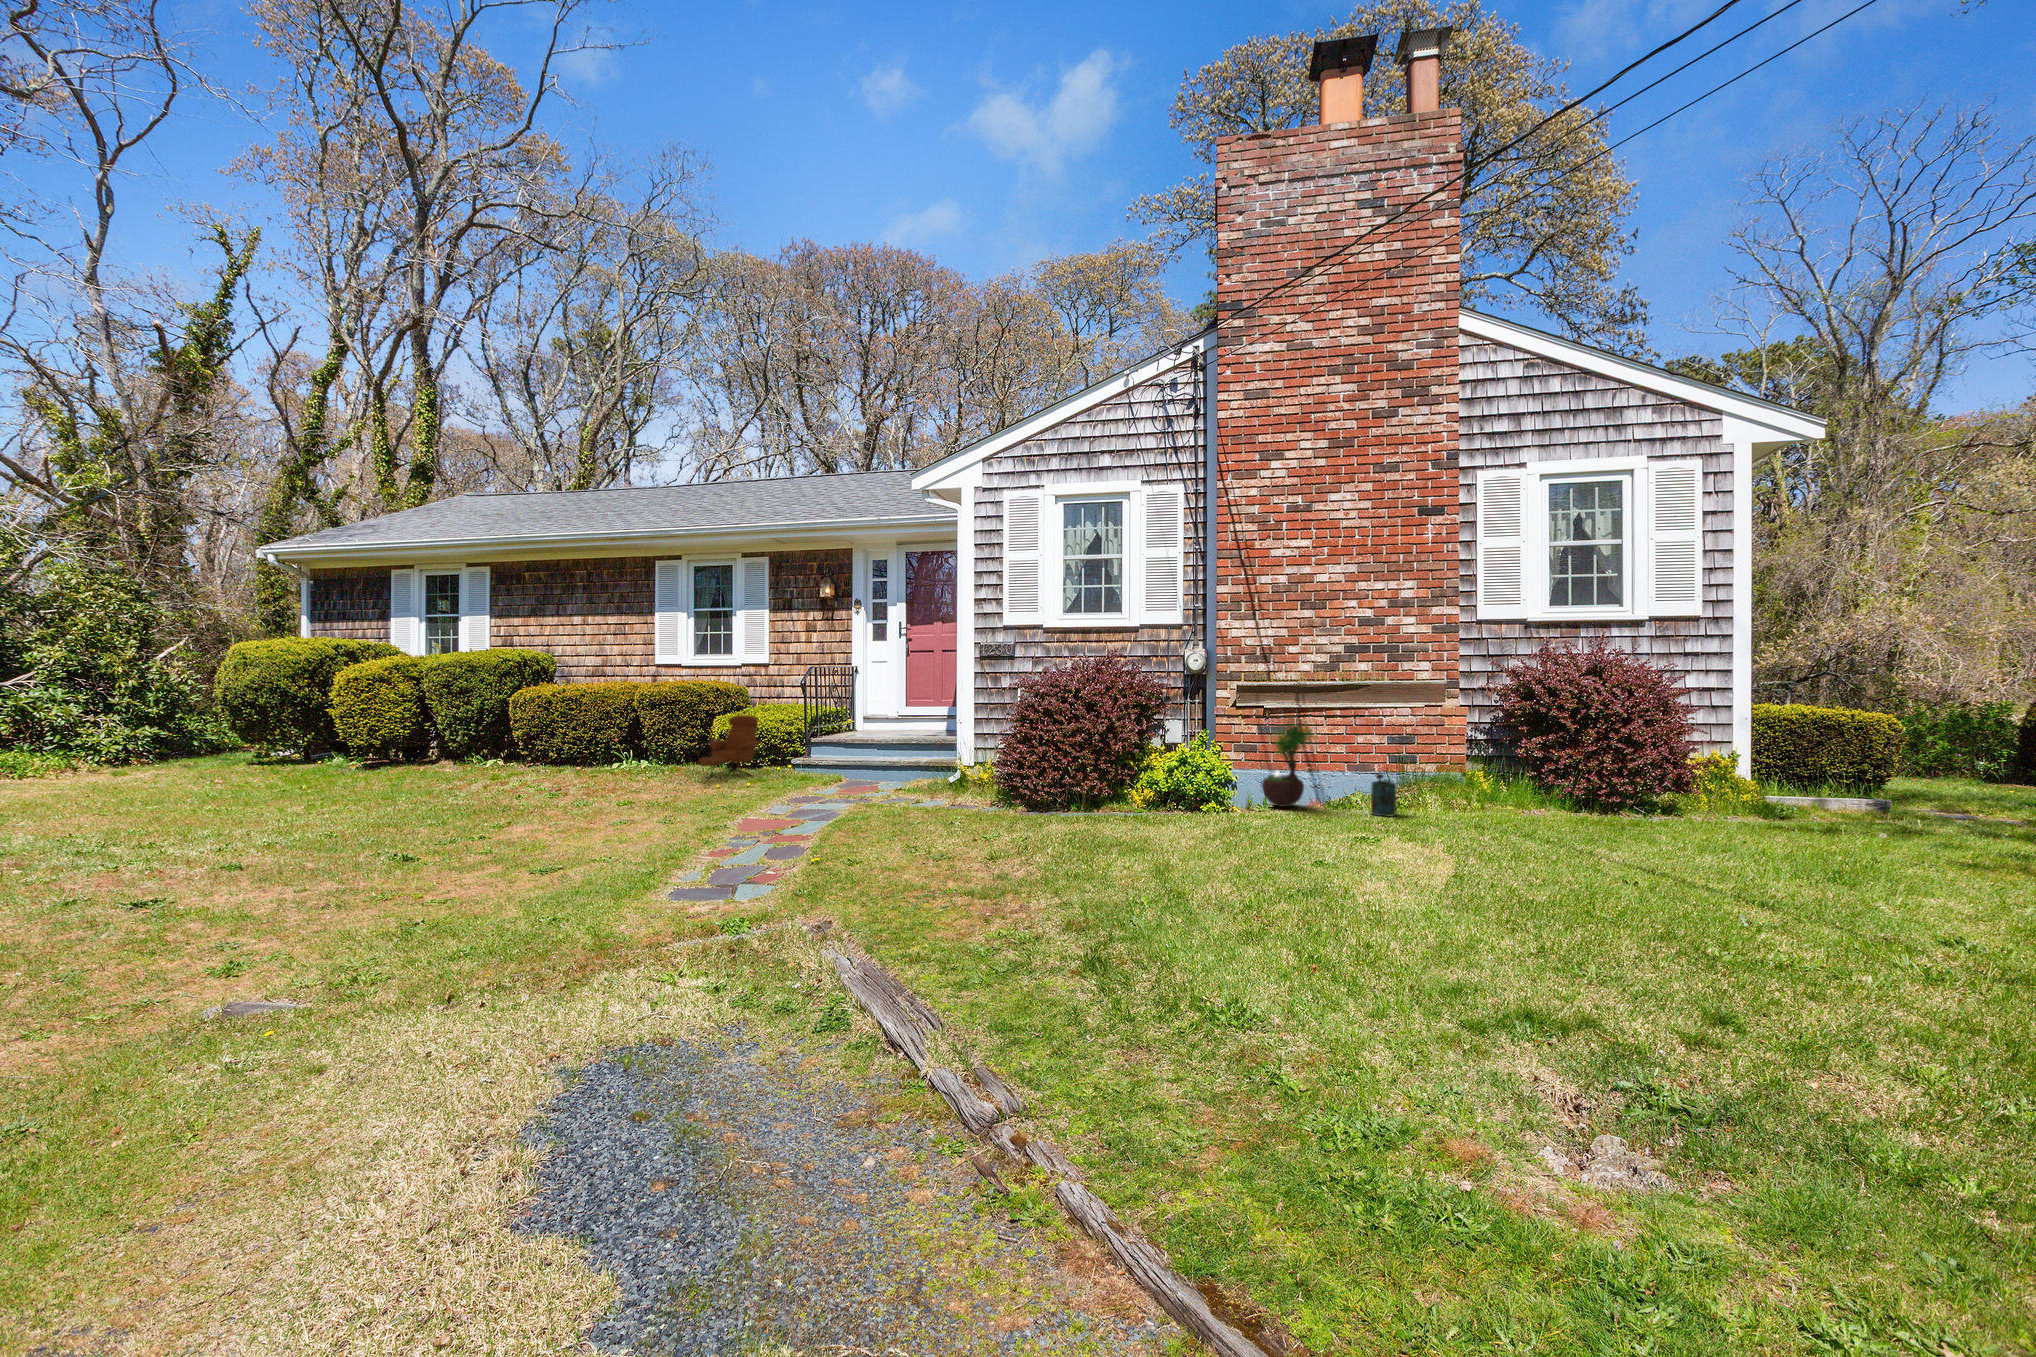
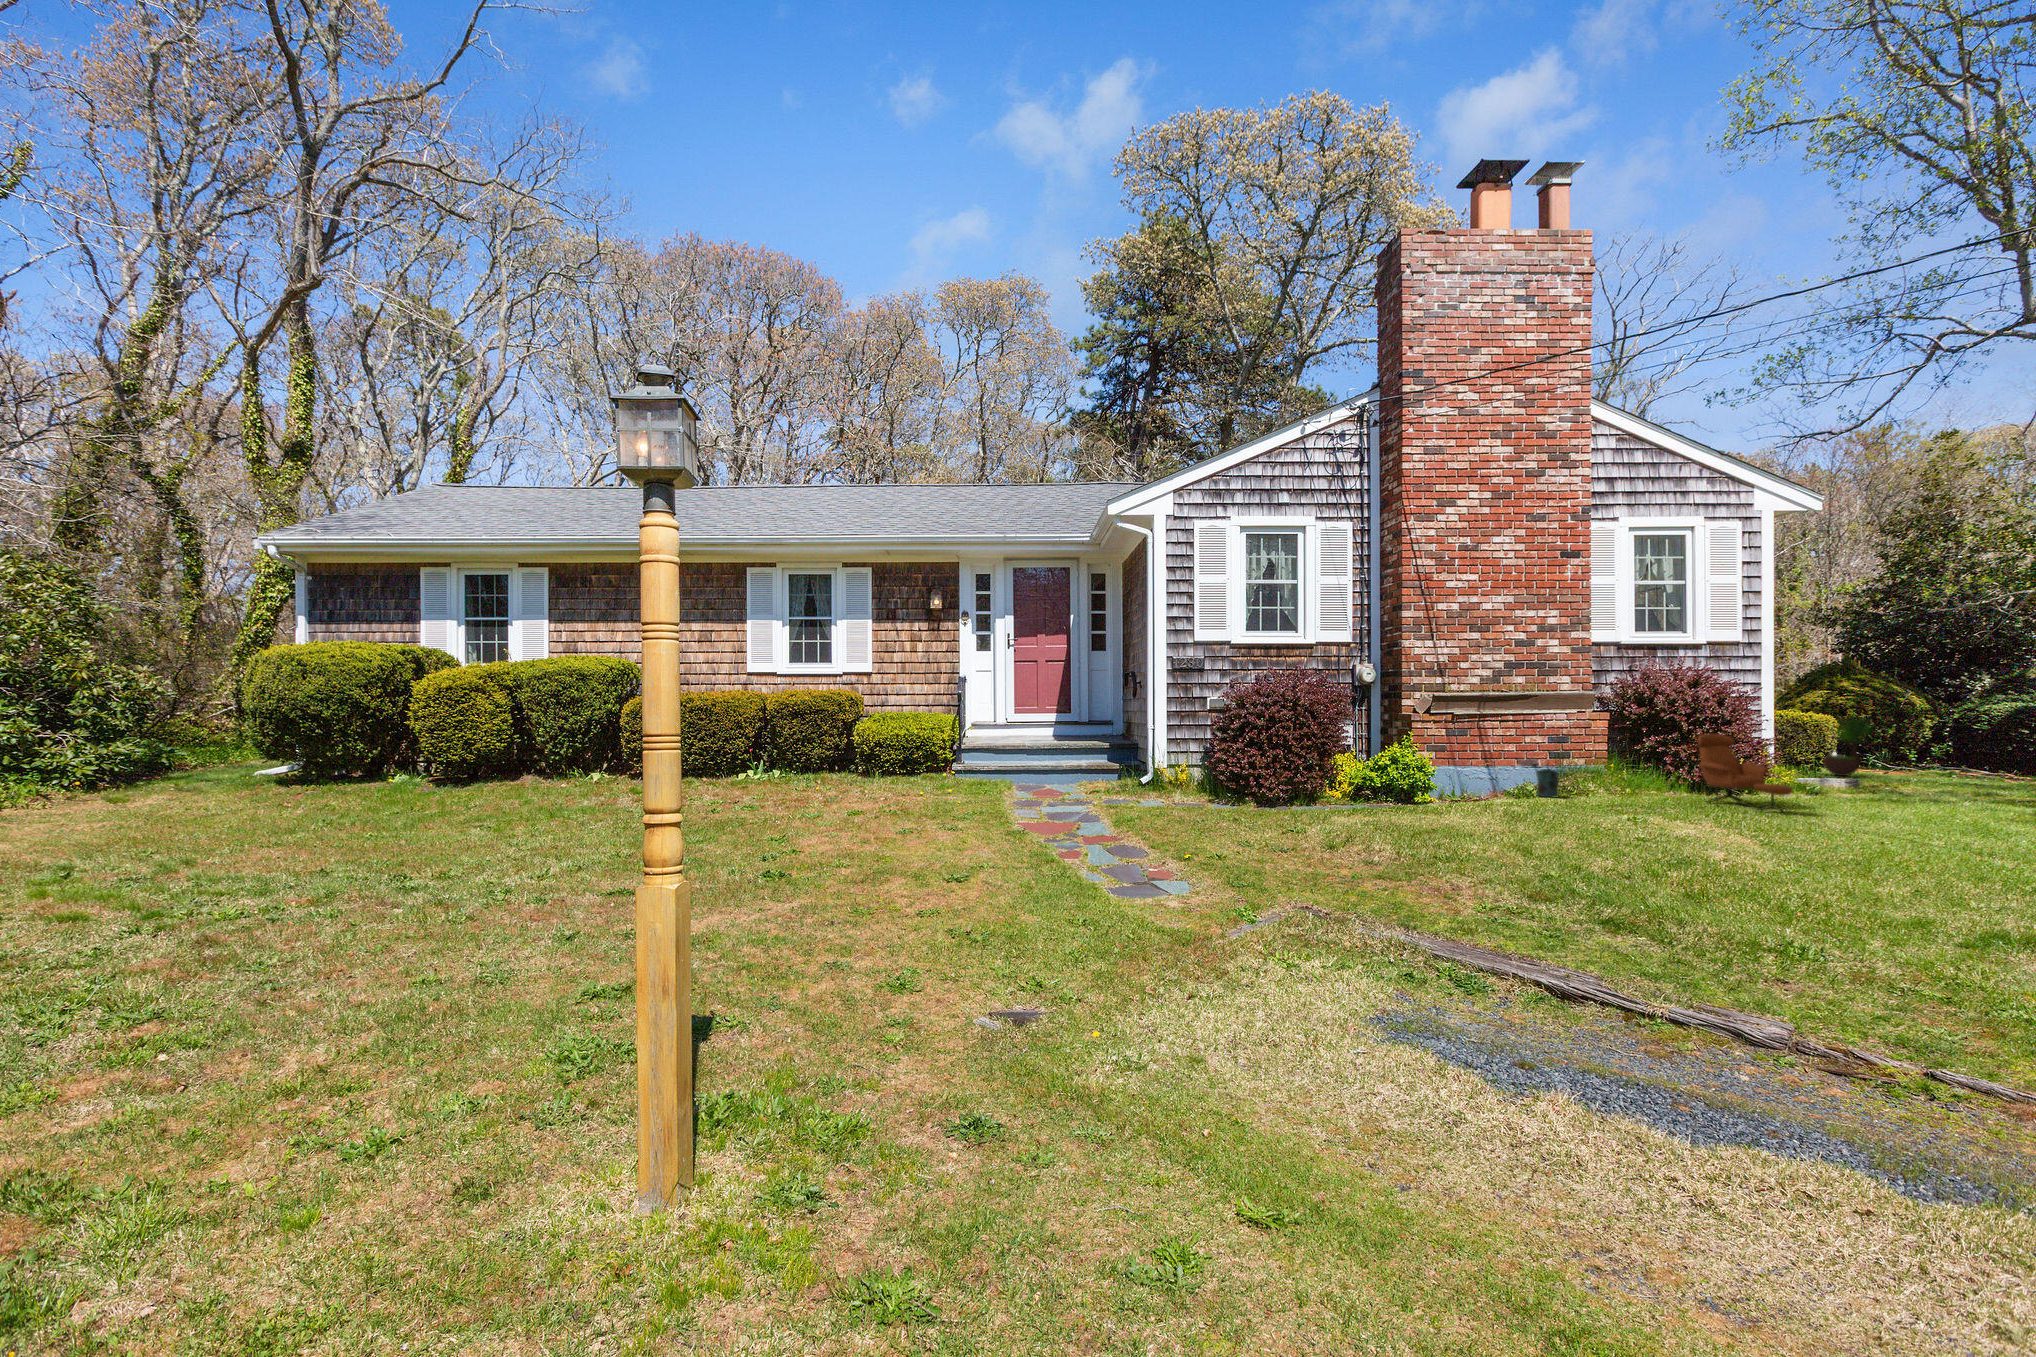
lounge chair: present [699,715,759,780] -> present [1698,734,1793,812]
potted tree: present [1262,723,1313,807] -> present [1823,718,1871,776]

